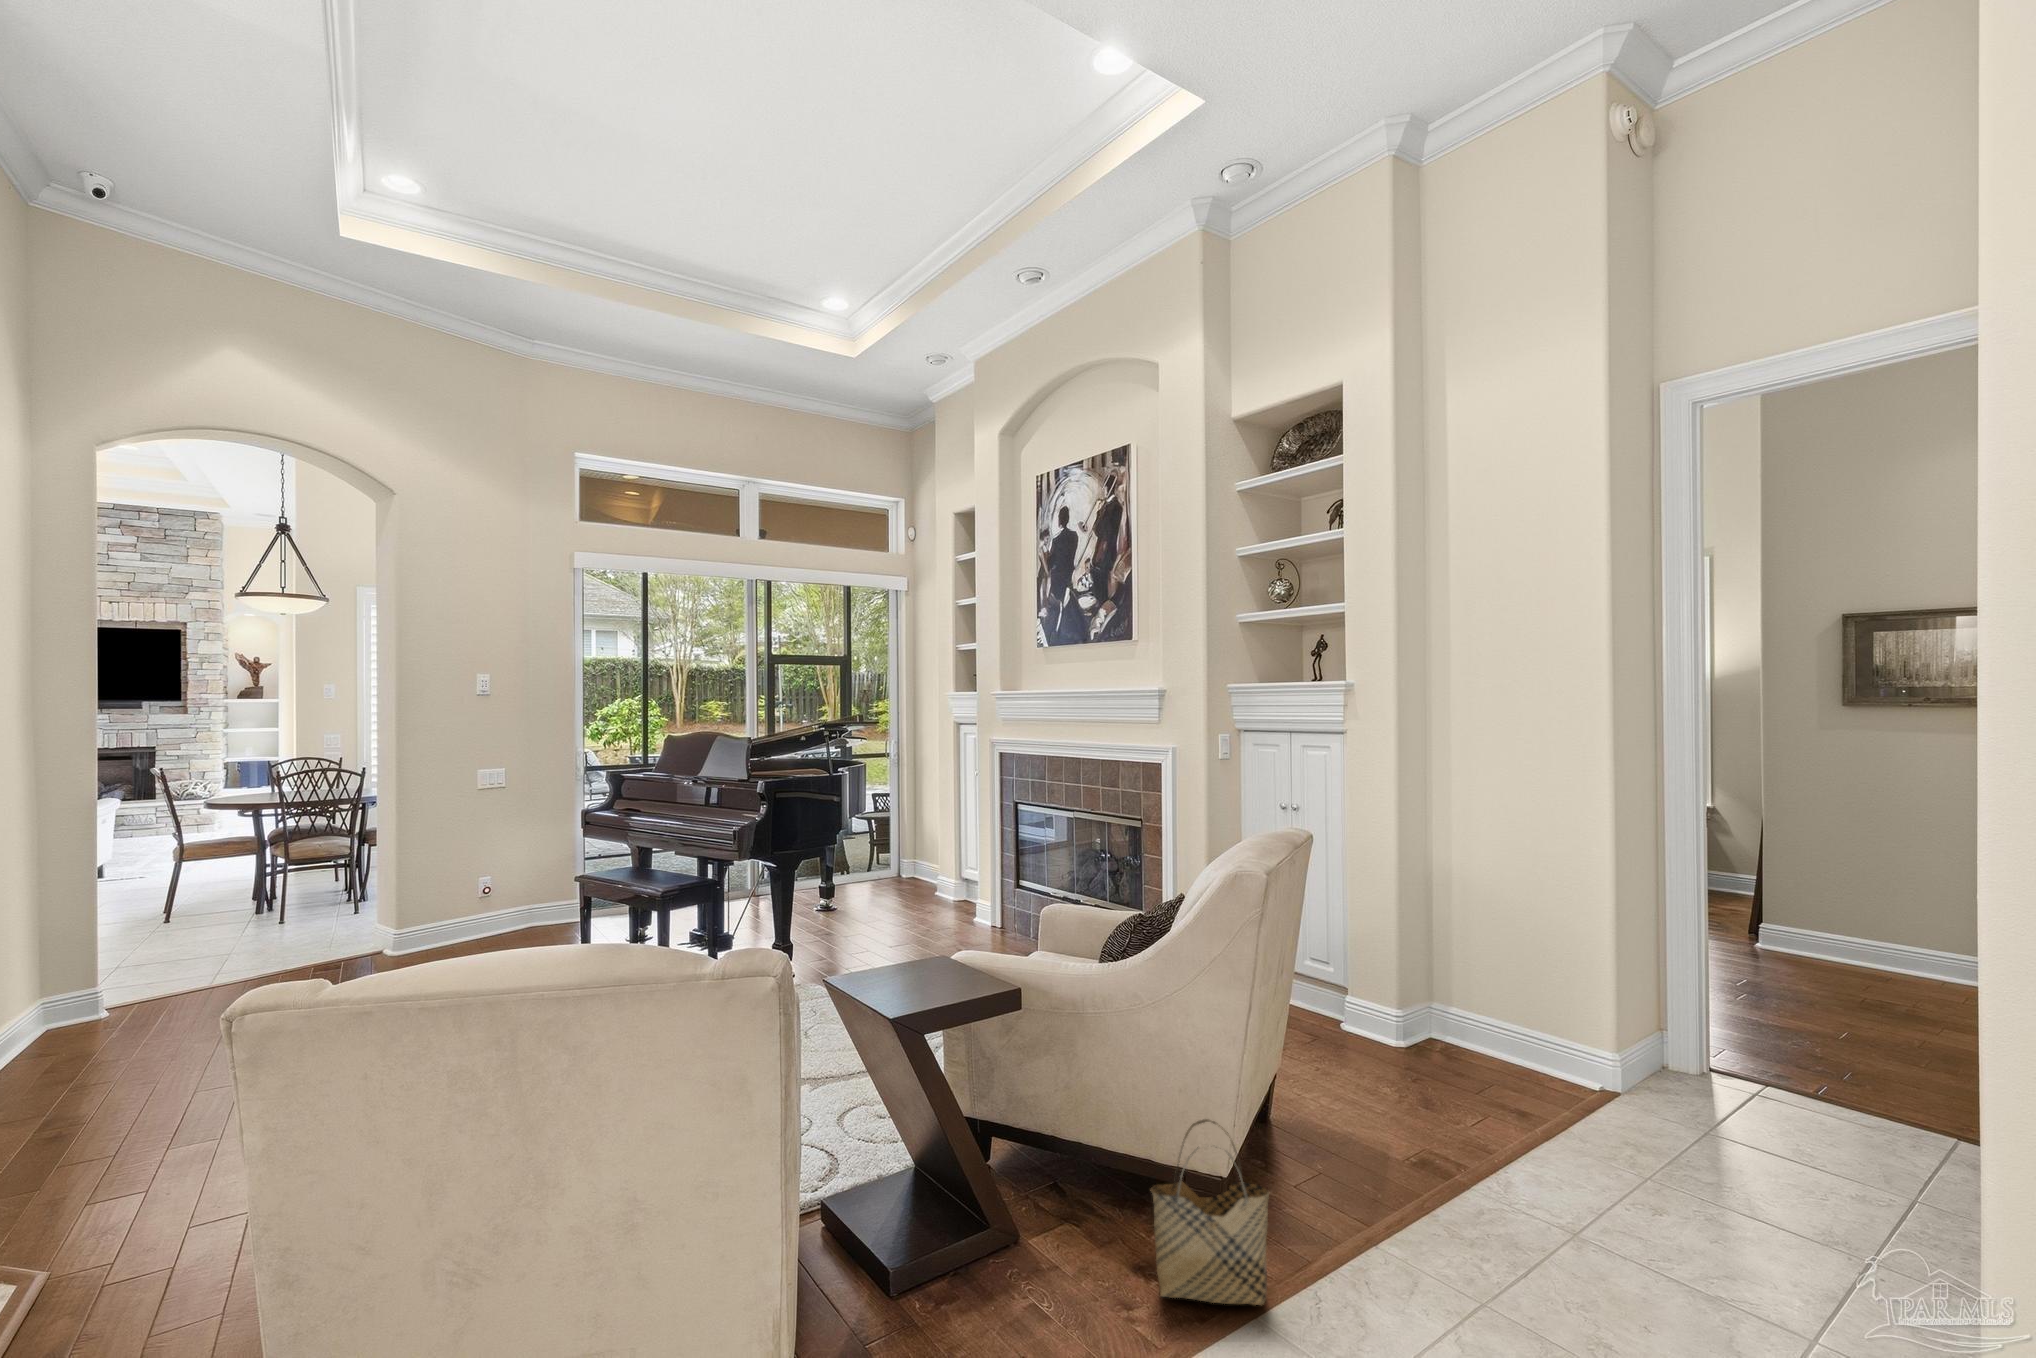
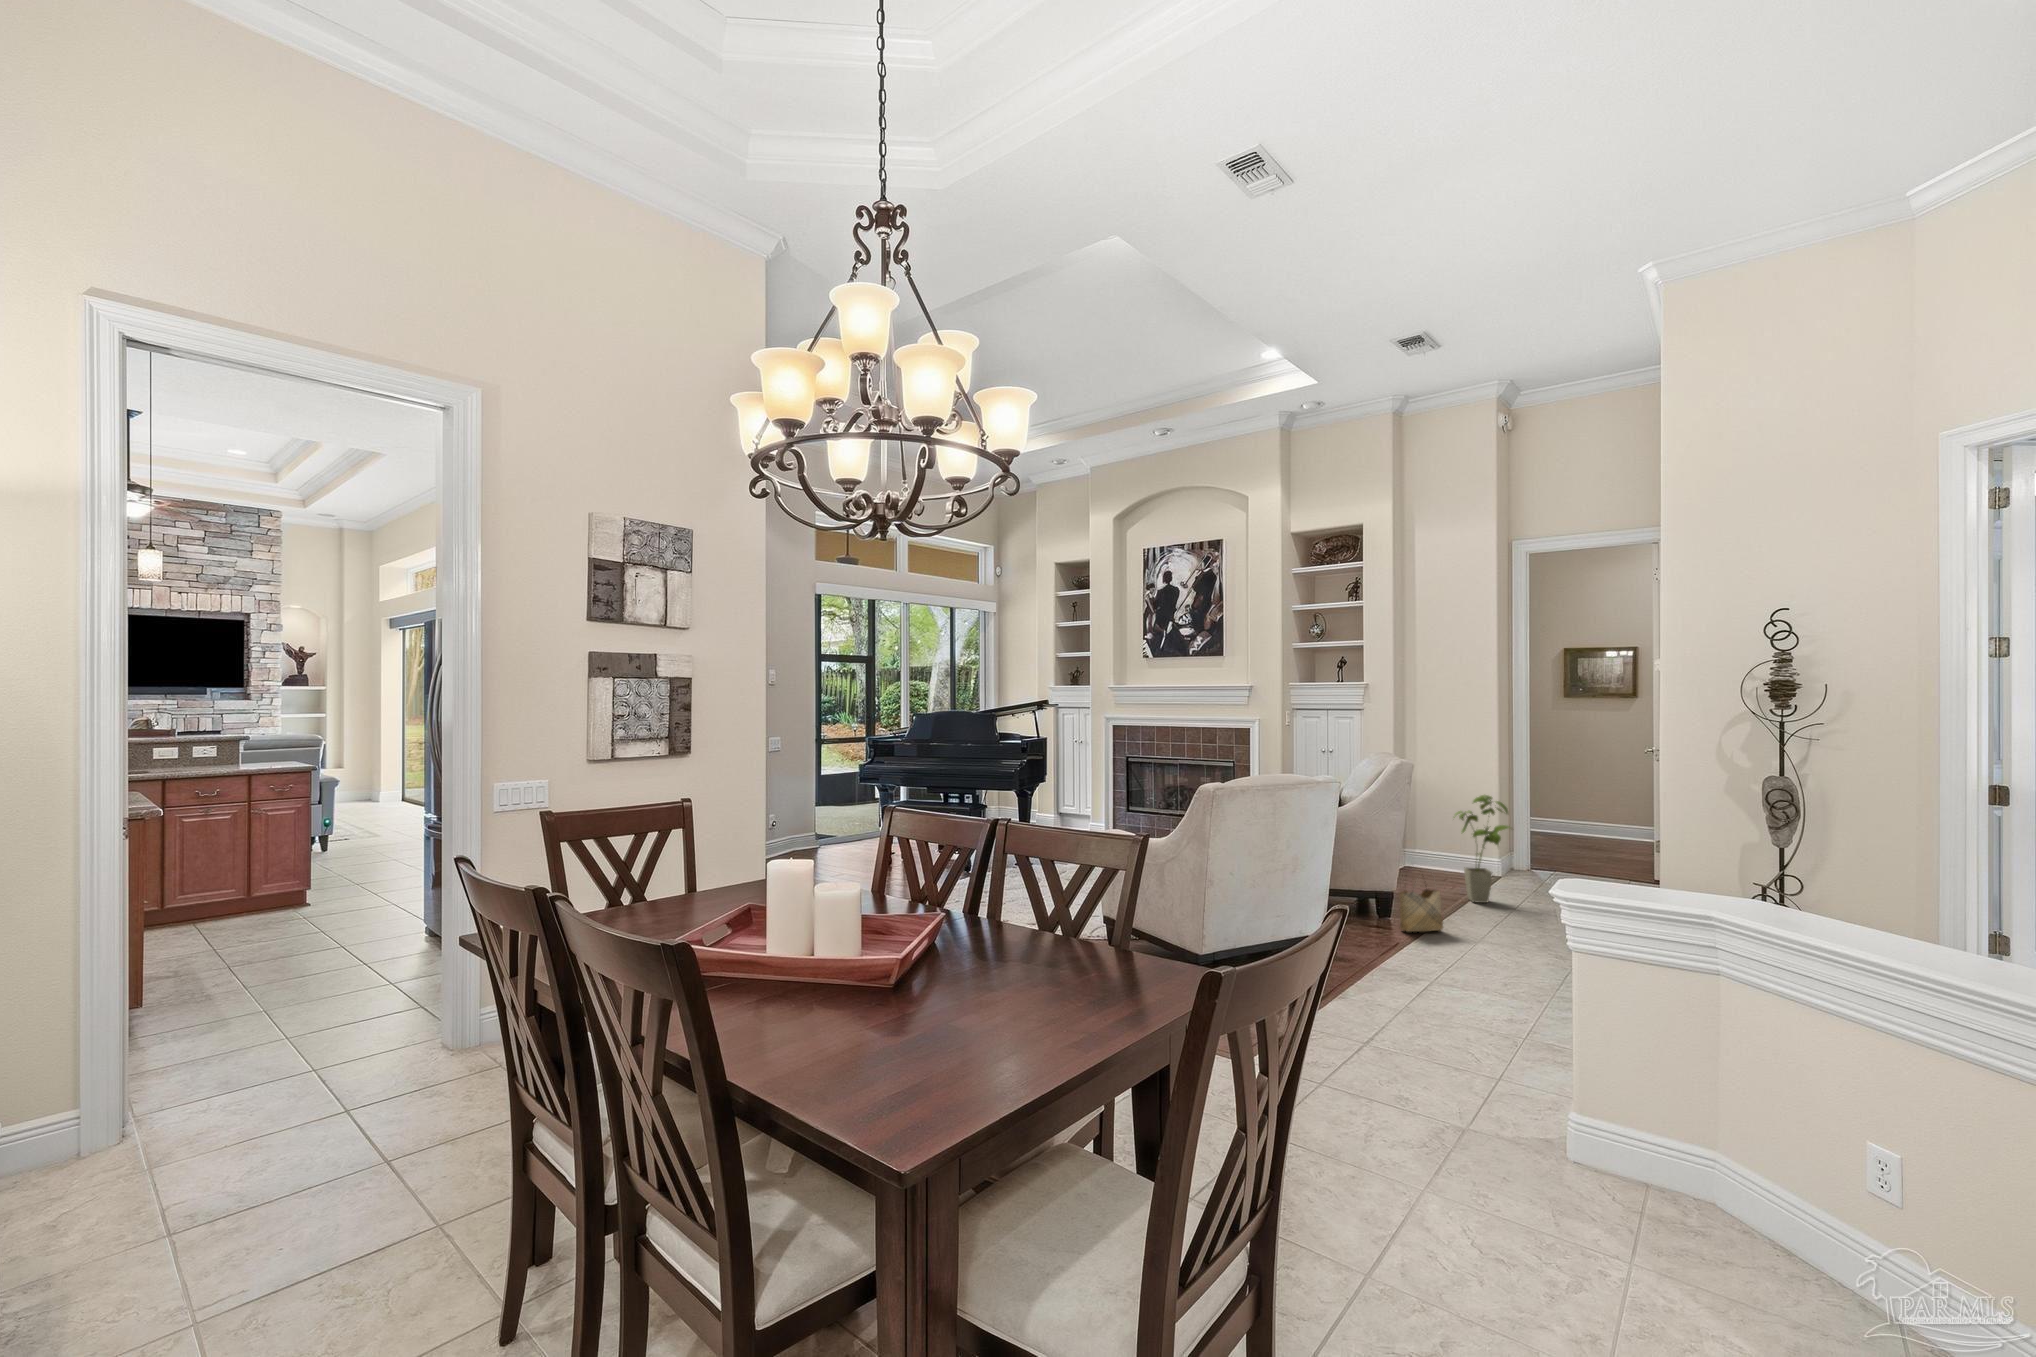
house plant: none [1420,931,1571,1194] -> present [1454,795,1510,903]

